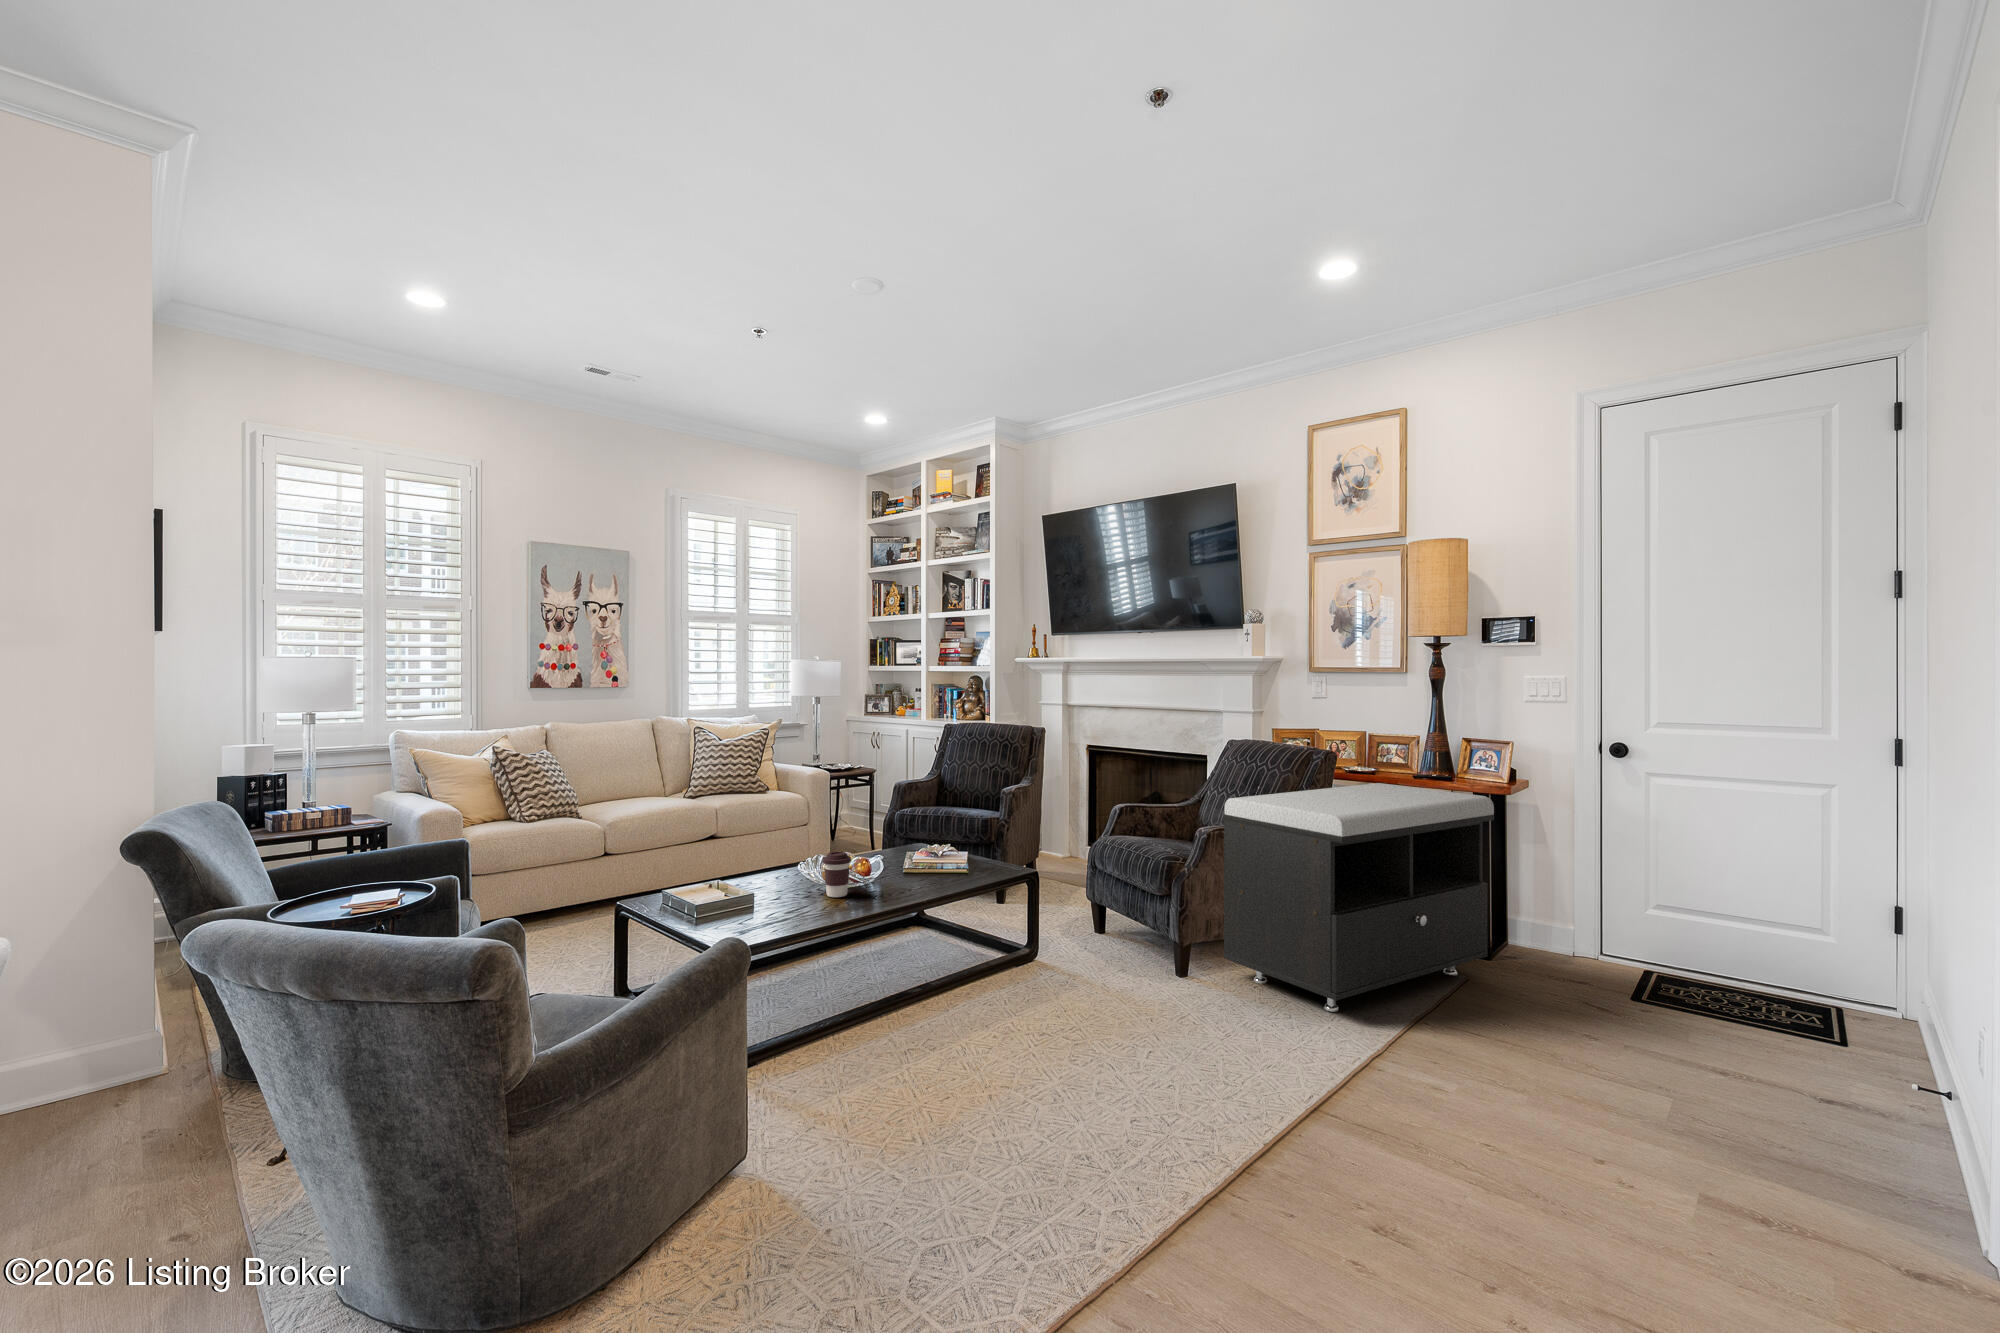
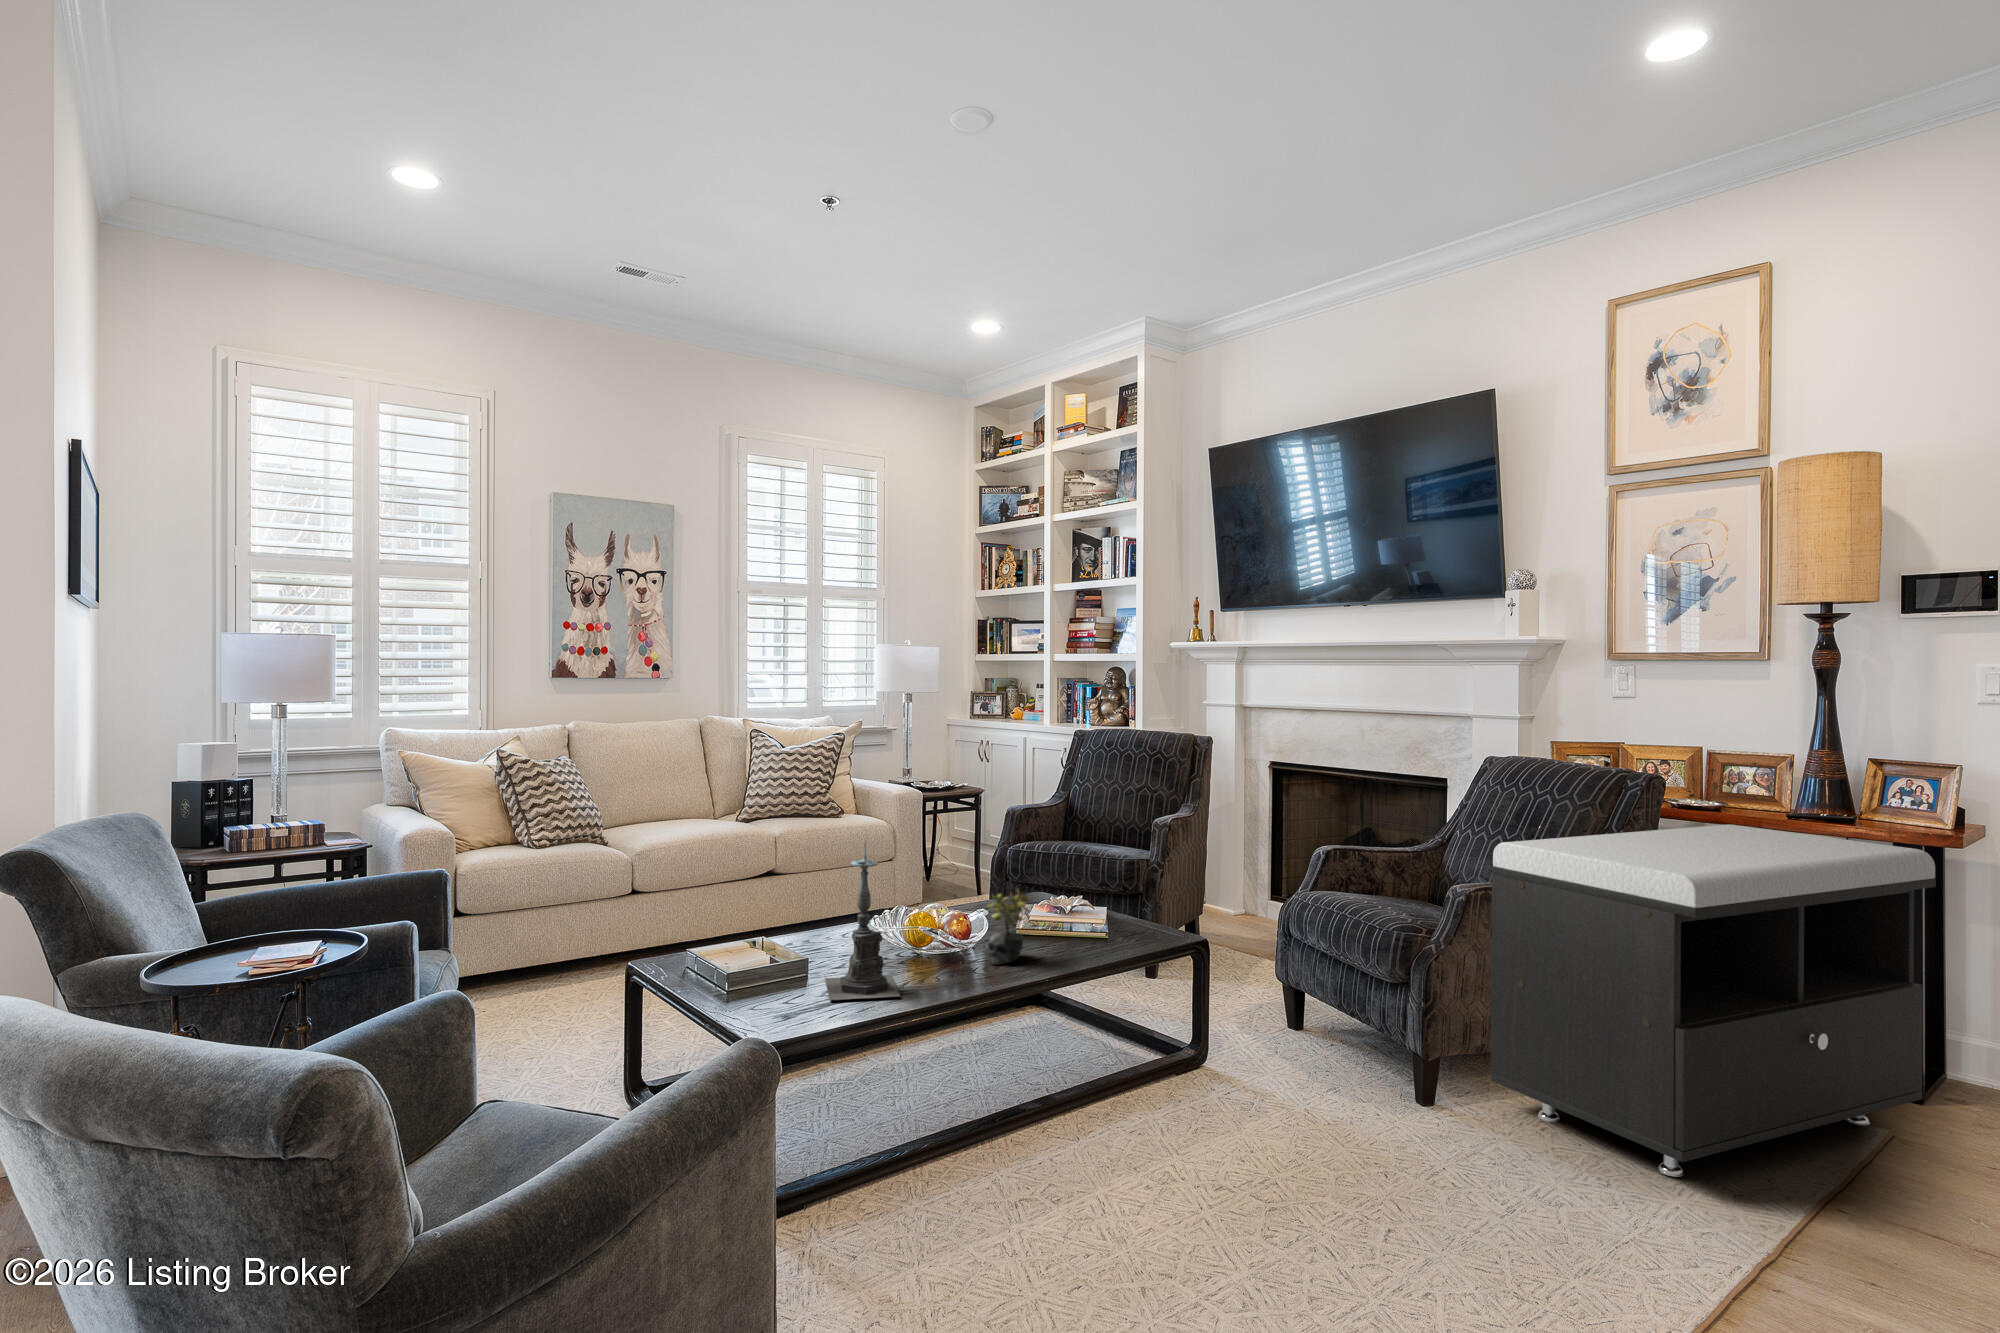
candle holder: none [766,807,822,921] -> present [825,841,900,1000]
succulent plant: none [882,839,914,893] -> present [988,891,1030,965]
coffee cup: present [823,852,851,897] -> none [904,904,943,968]

